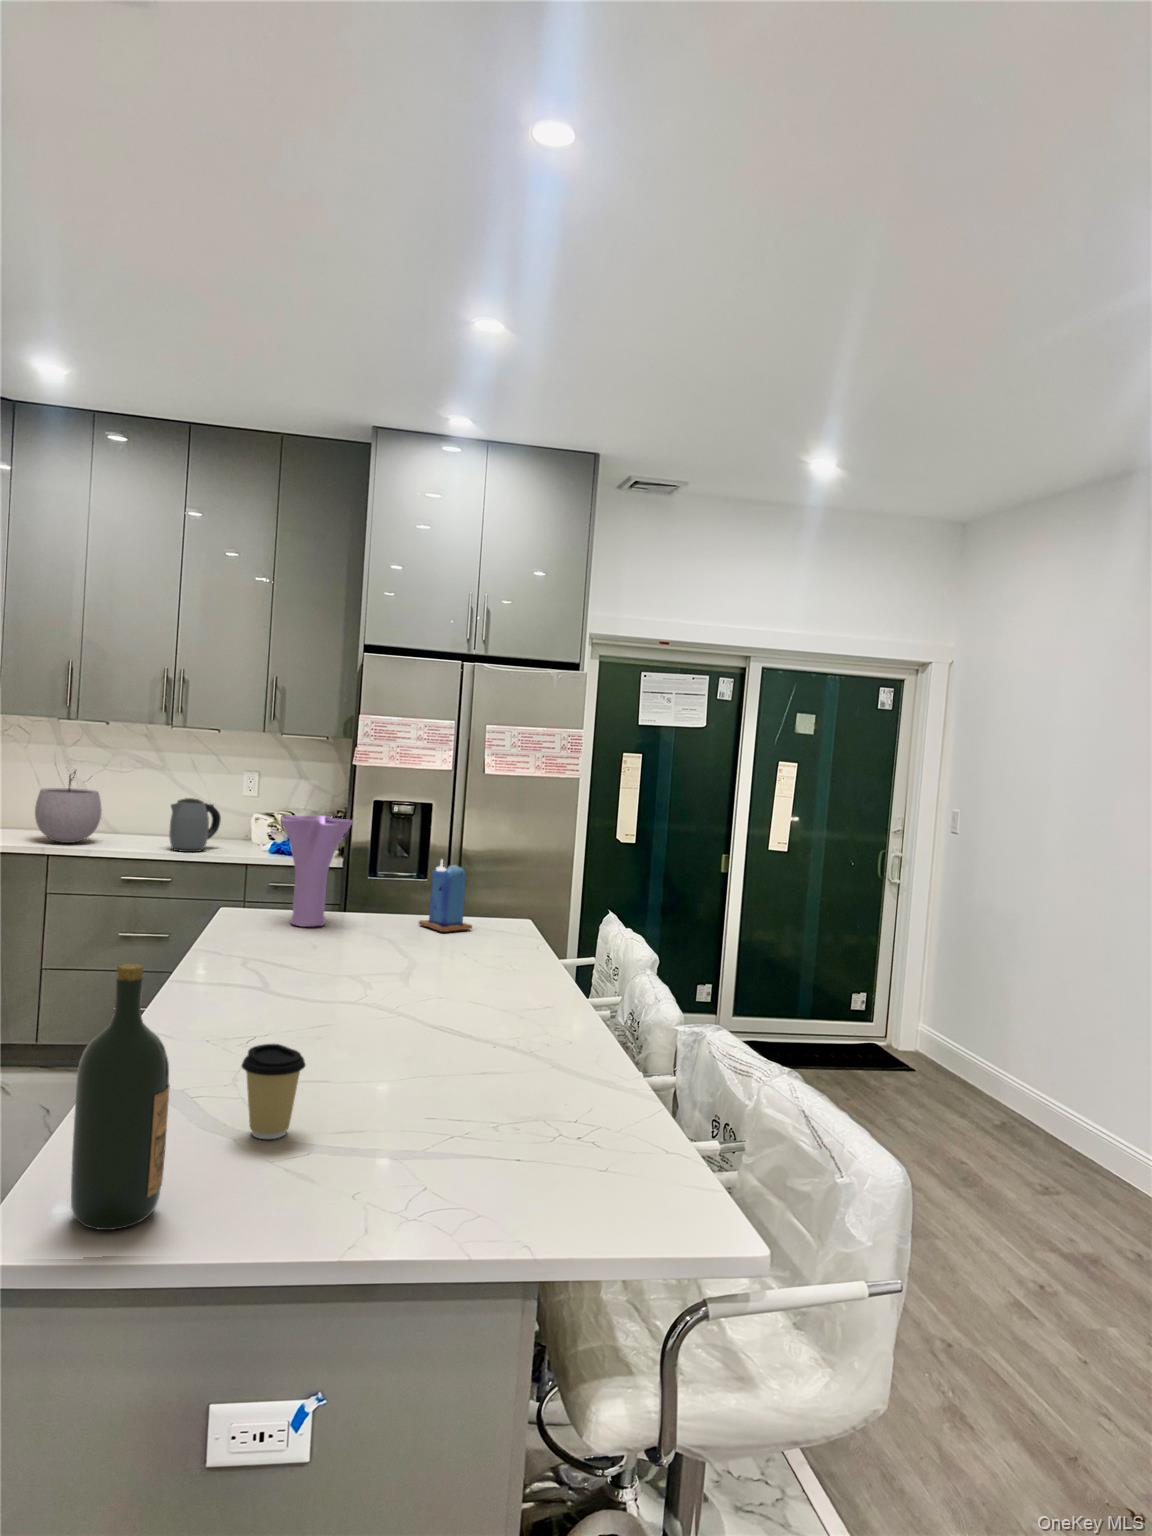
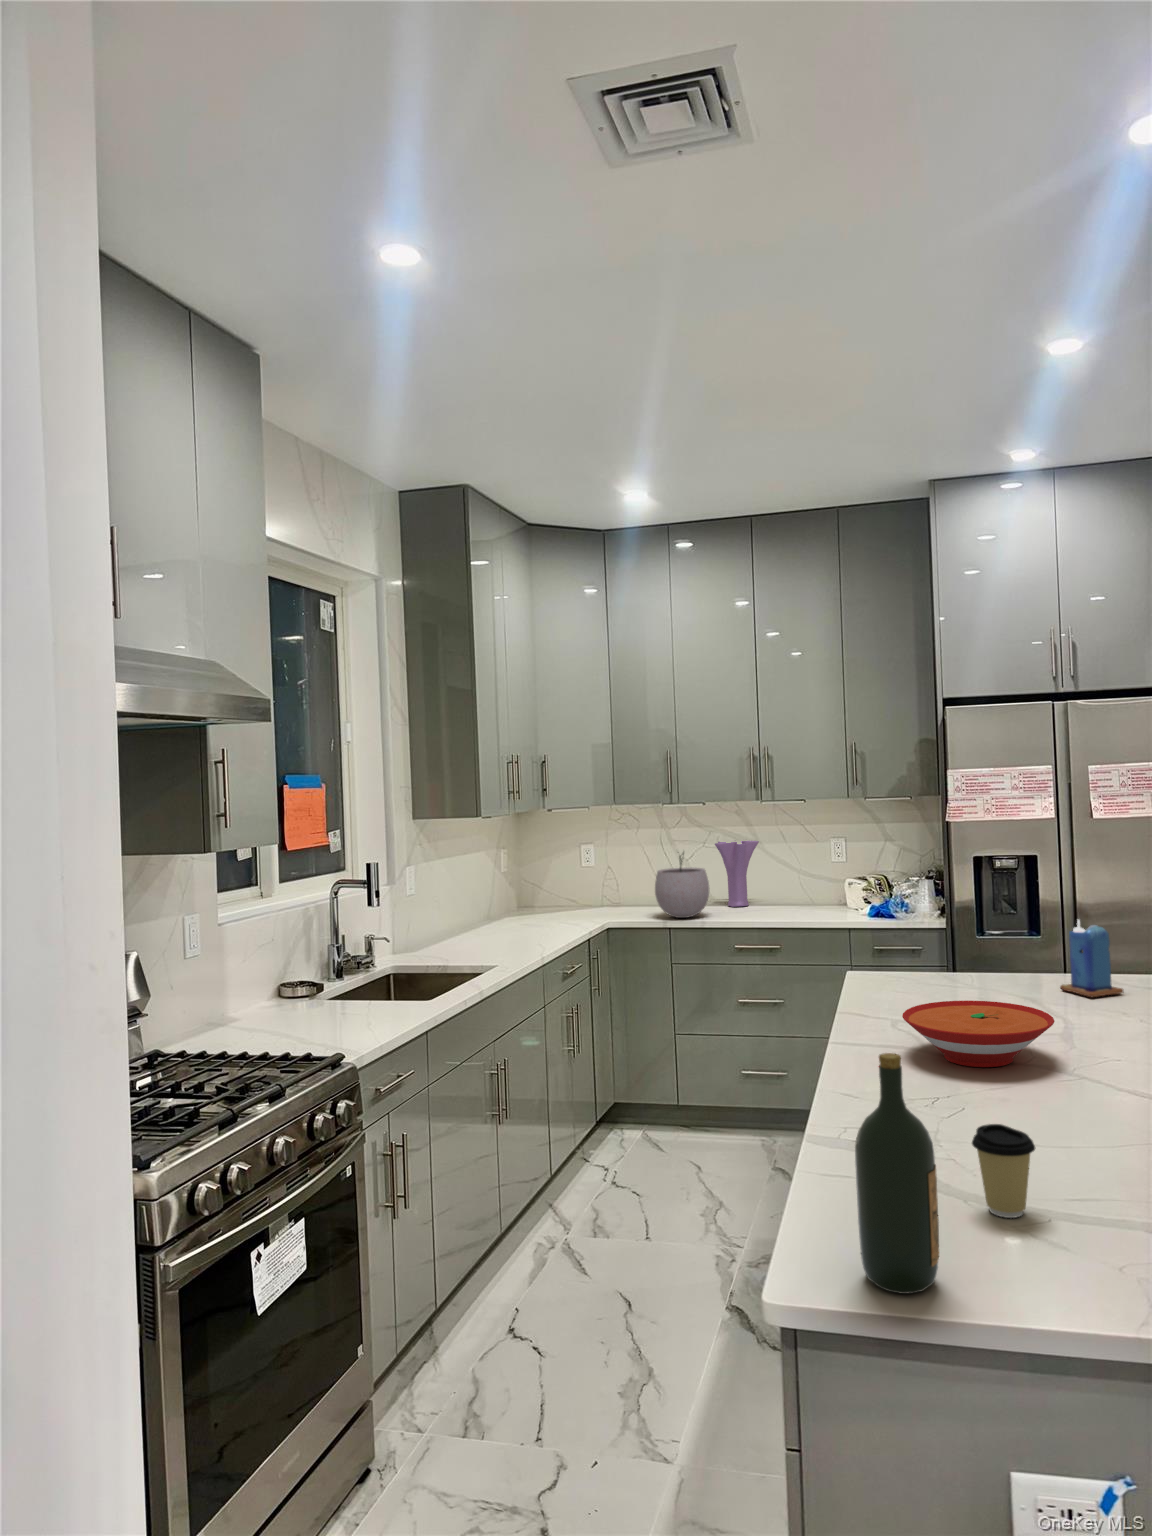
kettle: present [169,798,221,852] -> none [771,869,817,920]
vase: present [281,815,353,927] -> present [715,841,759,907]
bowl: none [240,929,388,994] -> present [902,1001,1055,1067]

